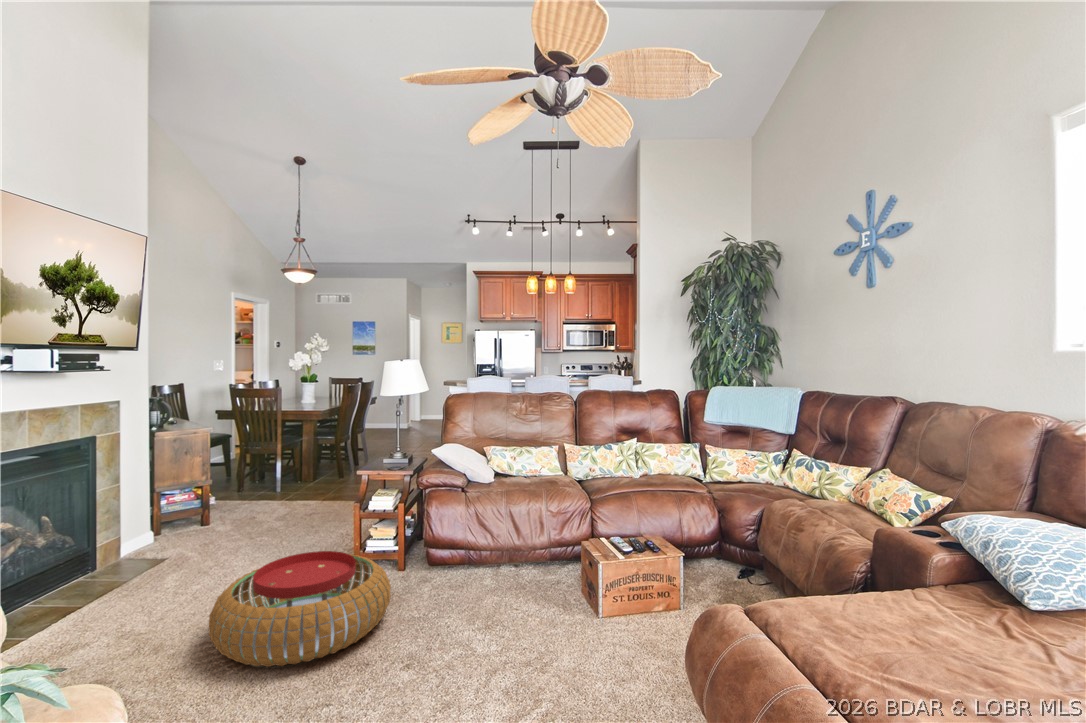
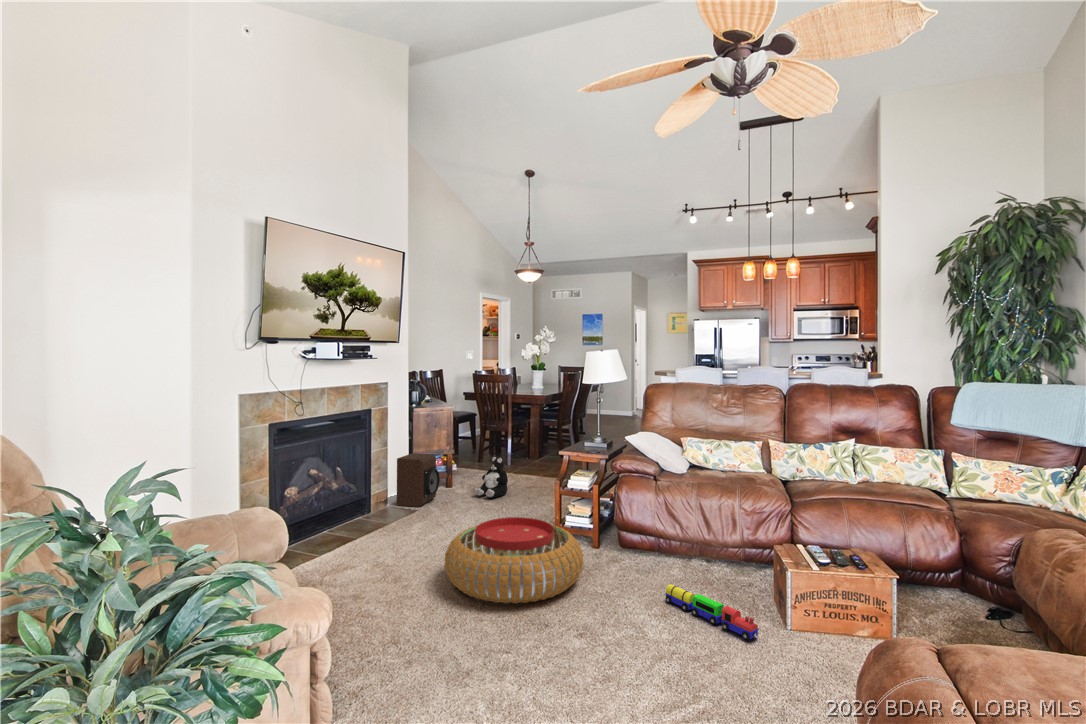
plush toy: none [251,480,294,528] -> present [474,457,508,498]
speaker: none [138,484,203,554] -> present [397,453,440,507]
toy train: none [481,601,576,648] -> present [665,584,759,640]

